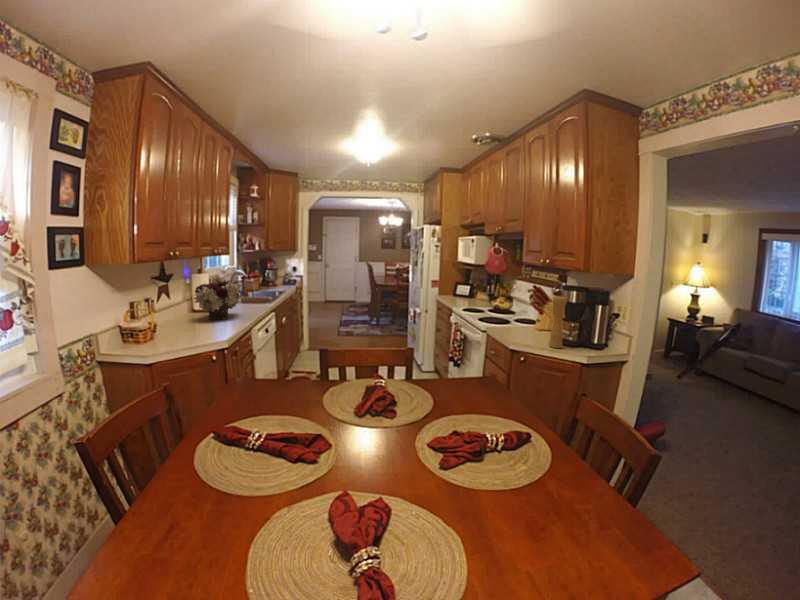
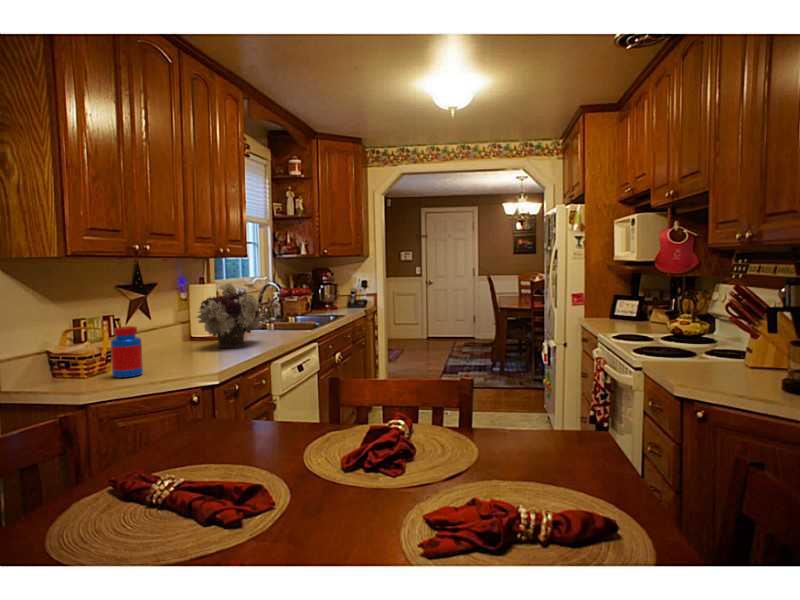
pepper mill: present [549,296,567,348] -> none [741,297,769,391]
jar: none [135,310,161,348] -> present [111,326,143,378]

